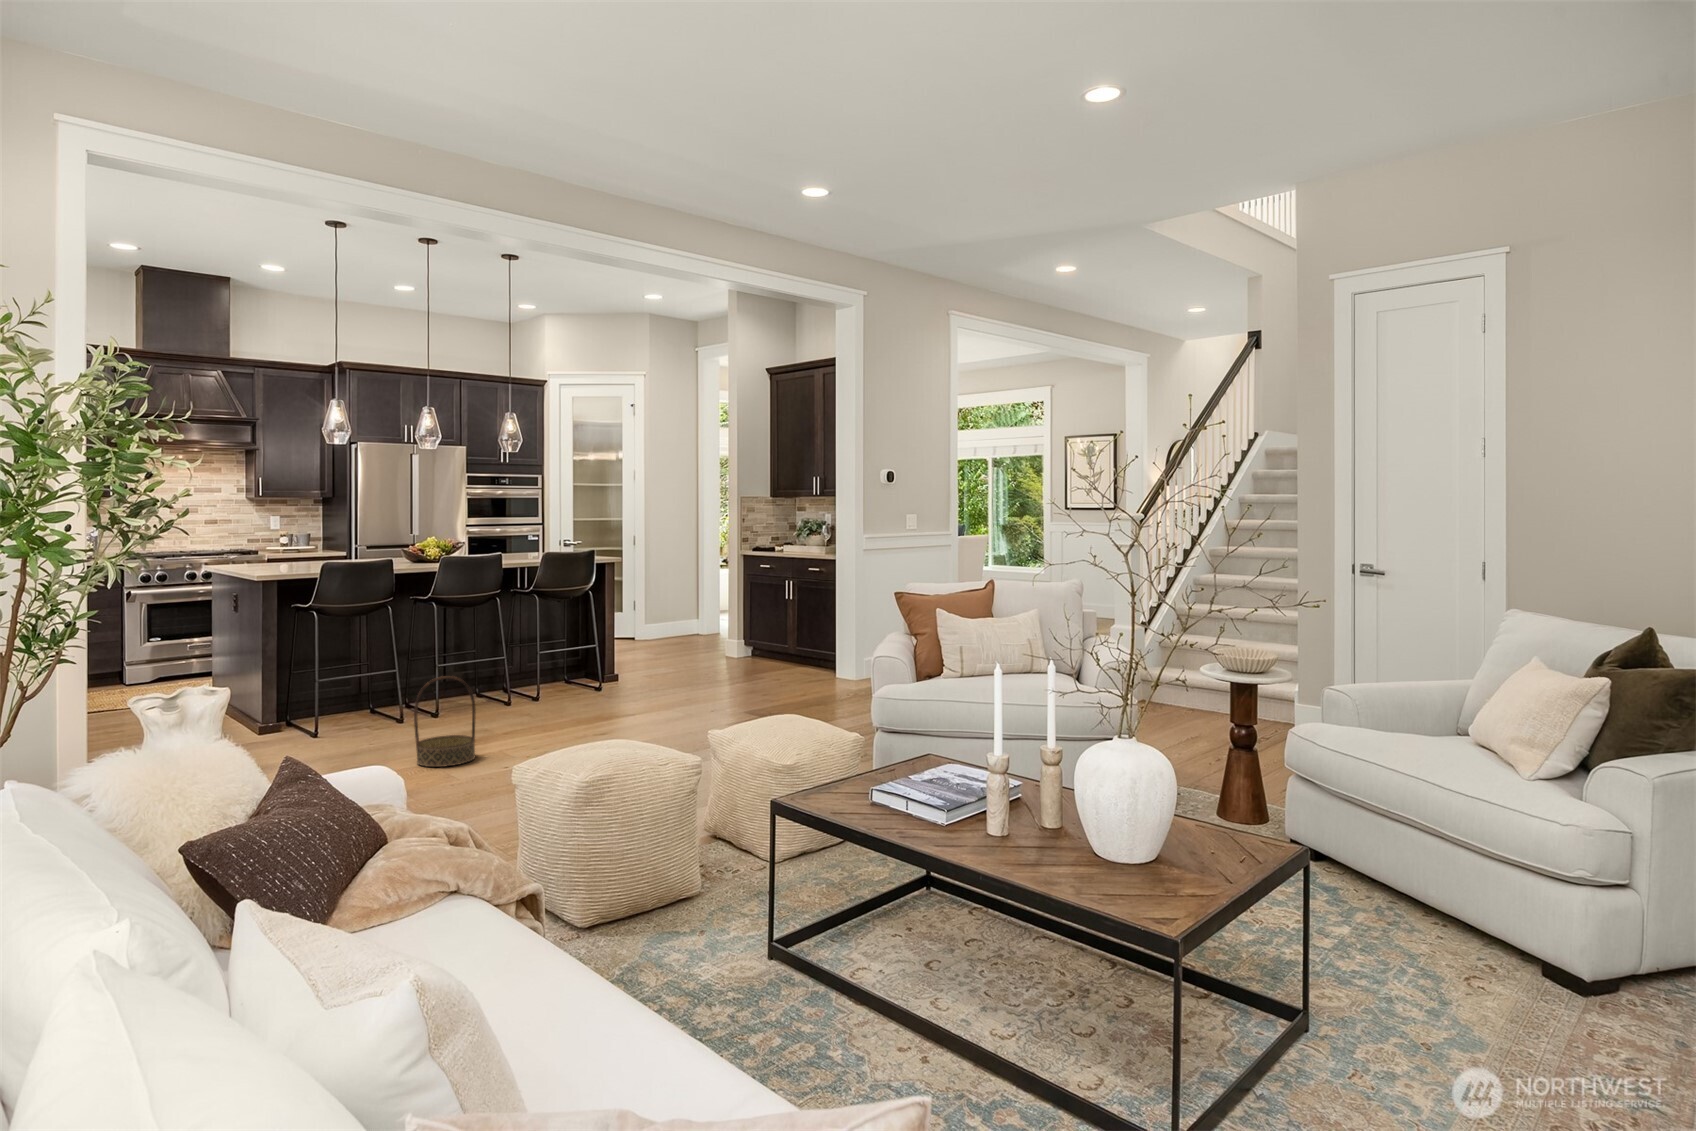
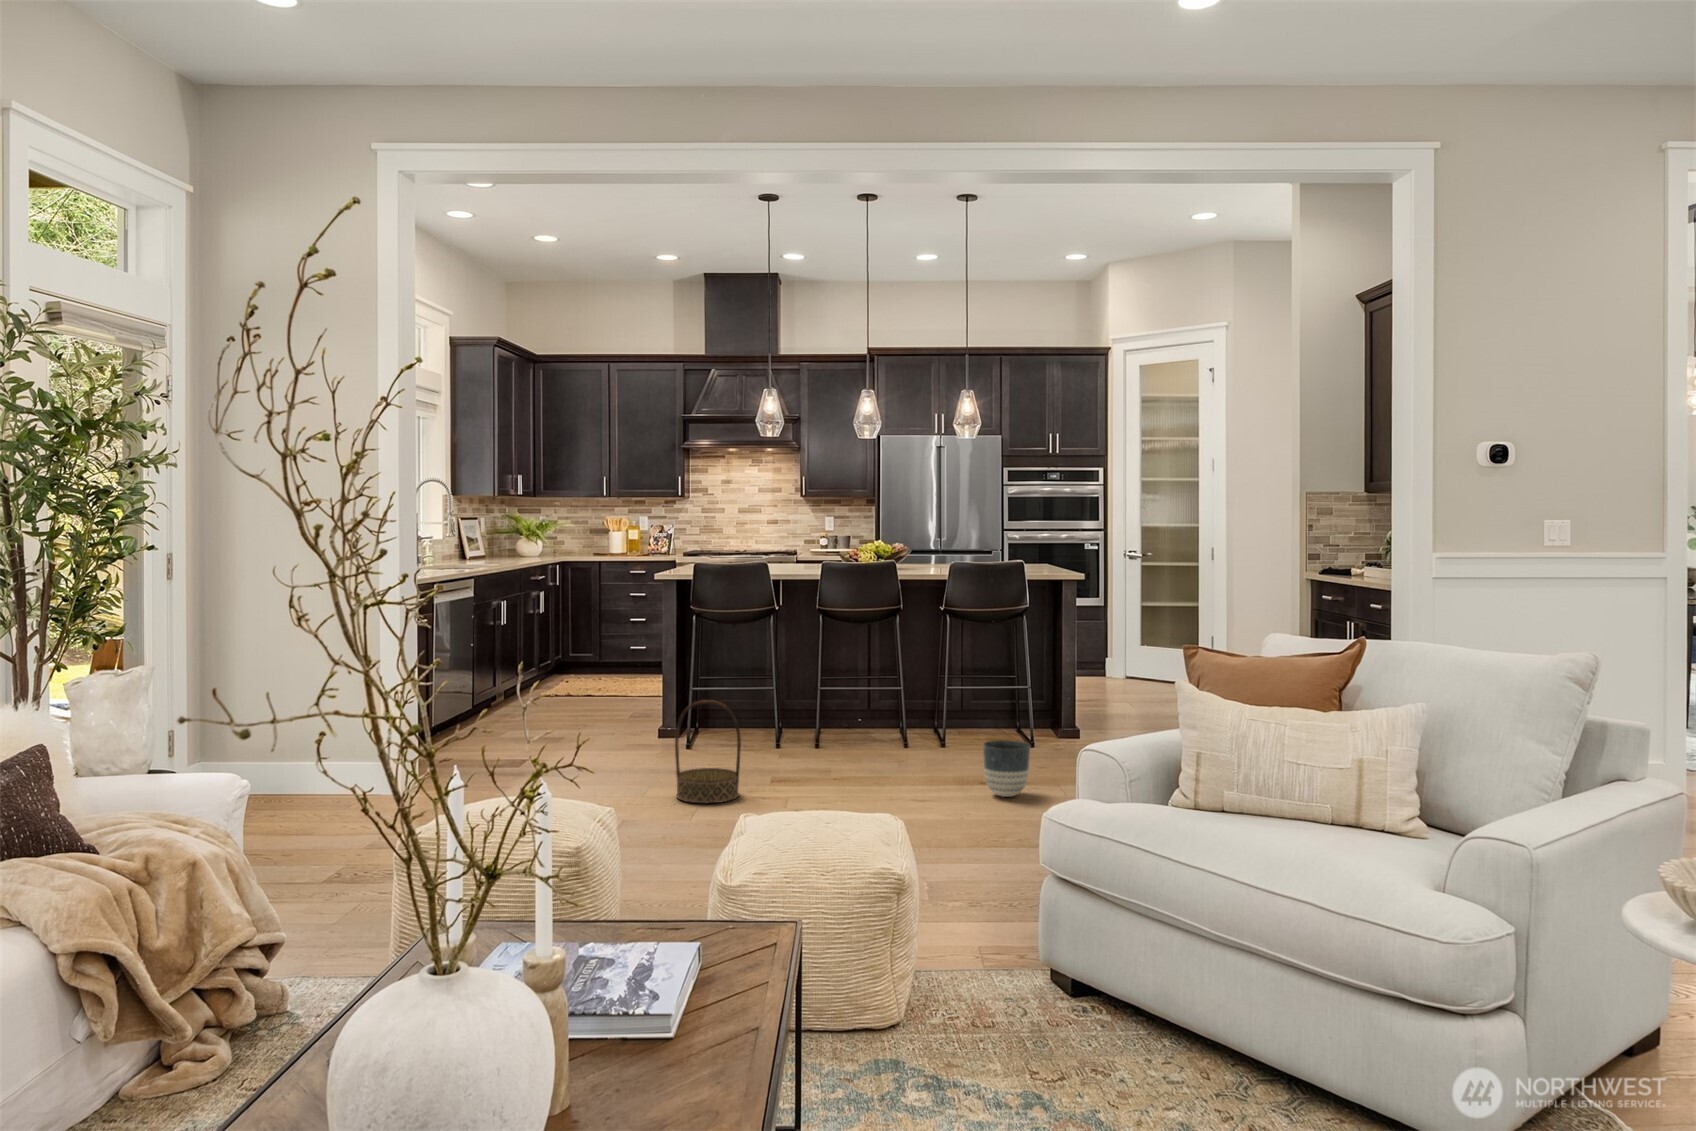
planter: none [644,679,679,719] -> present [983,740,1030,797]

